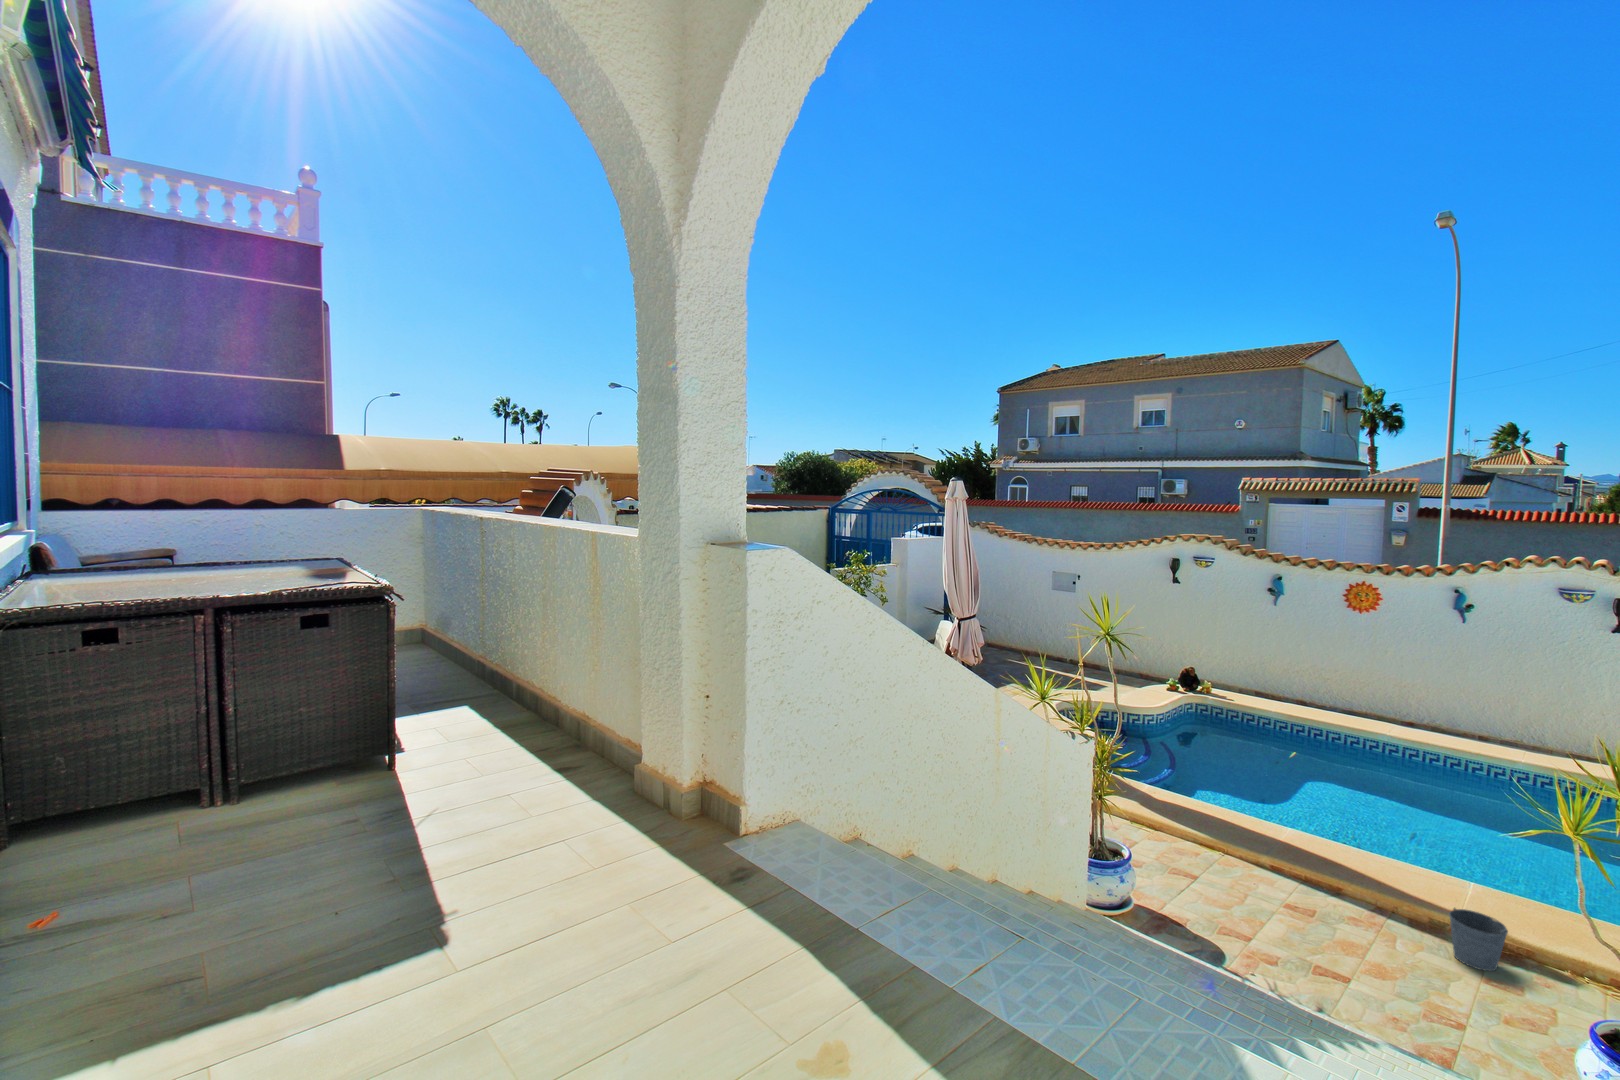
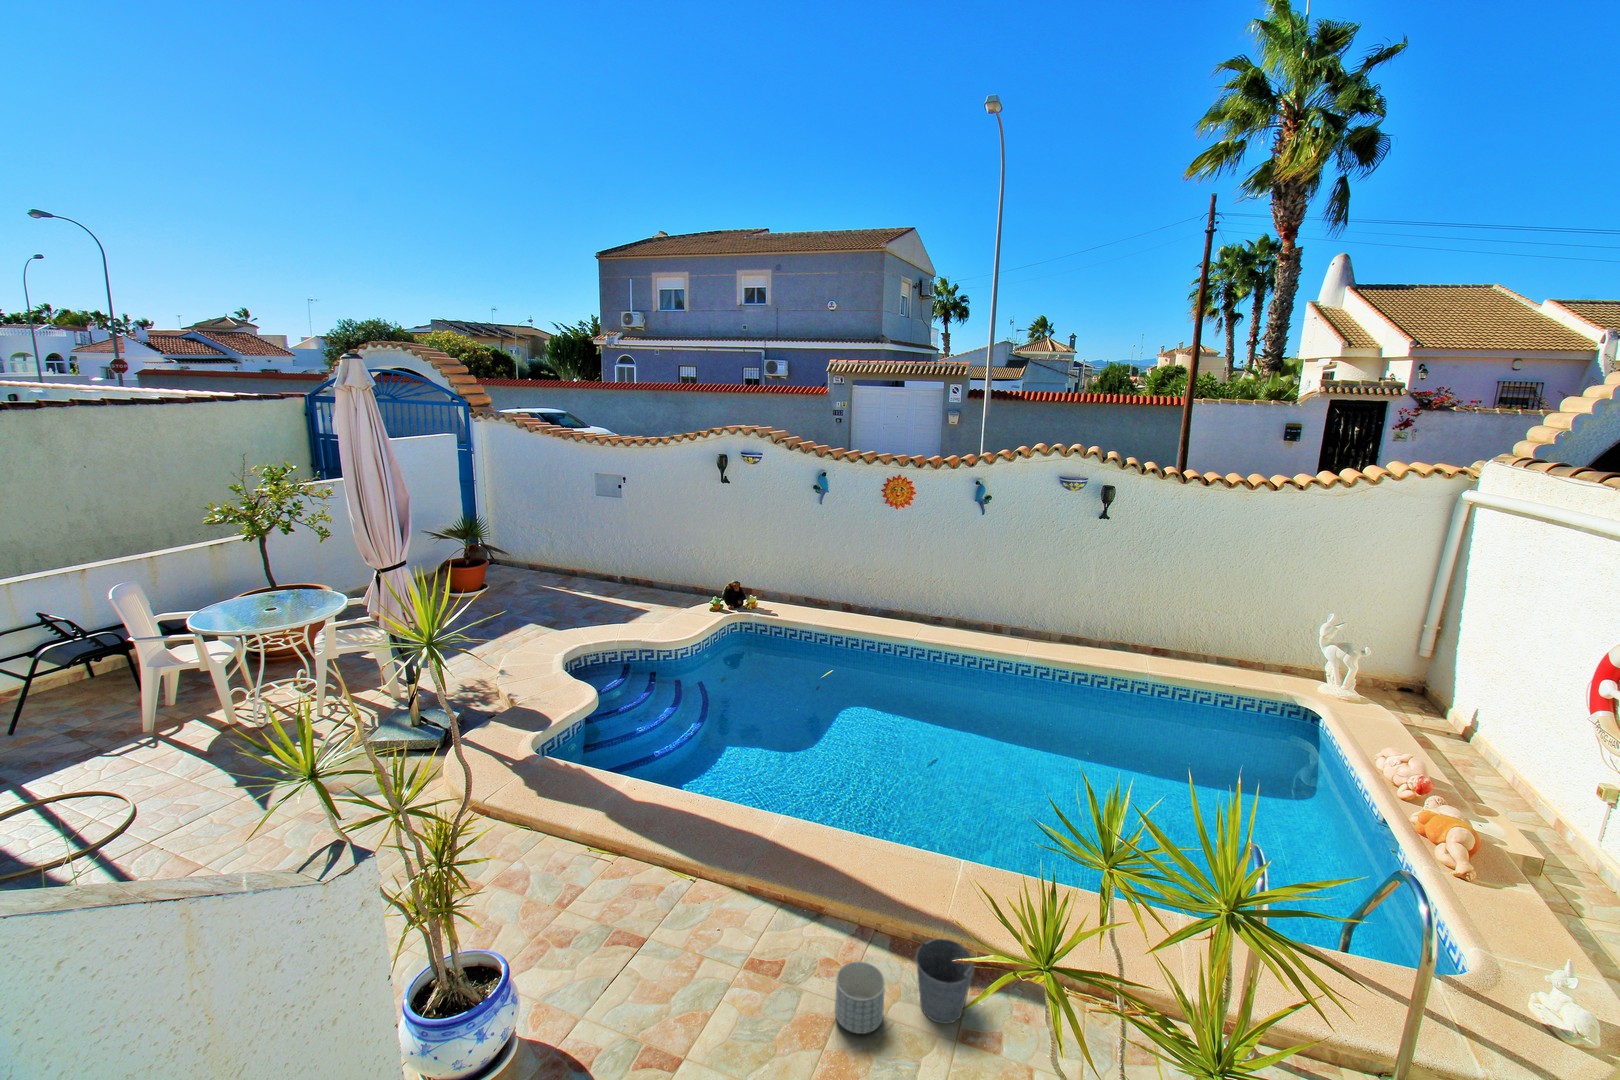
planter: none [1376,907,1423,955] -> present [835,961,885,1034]

